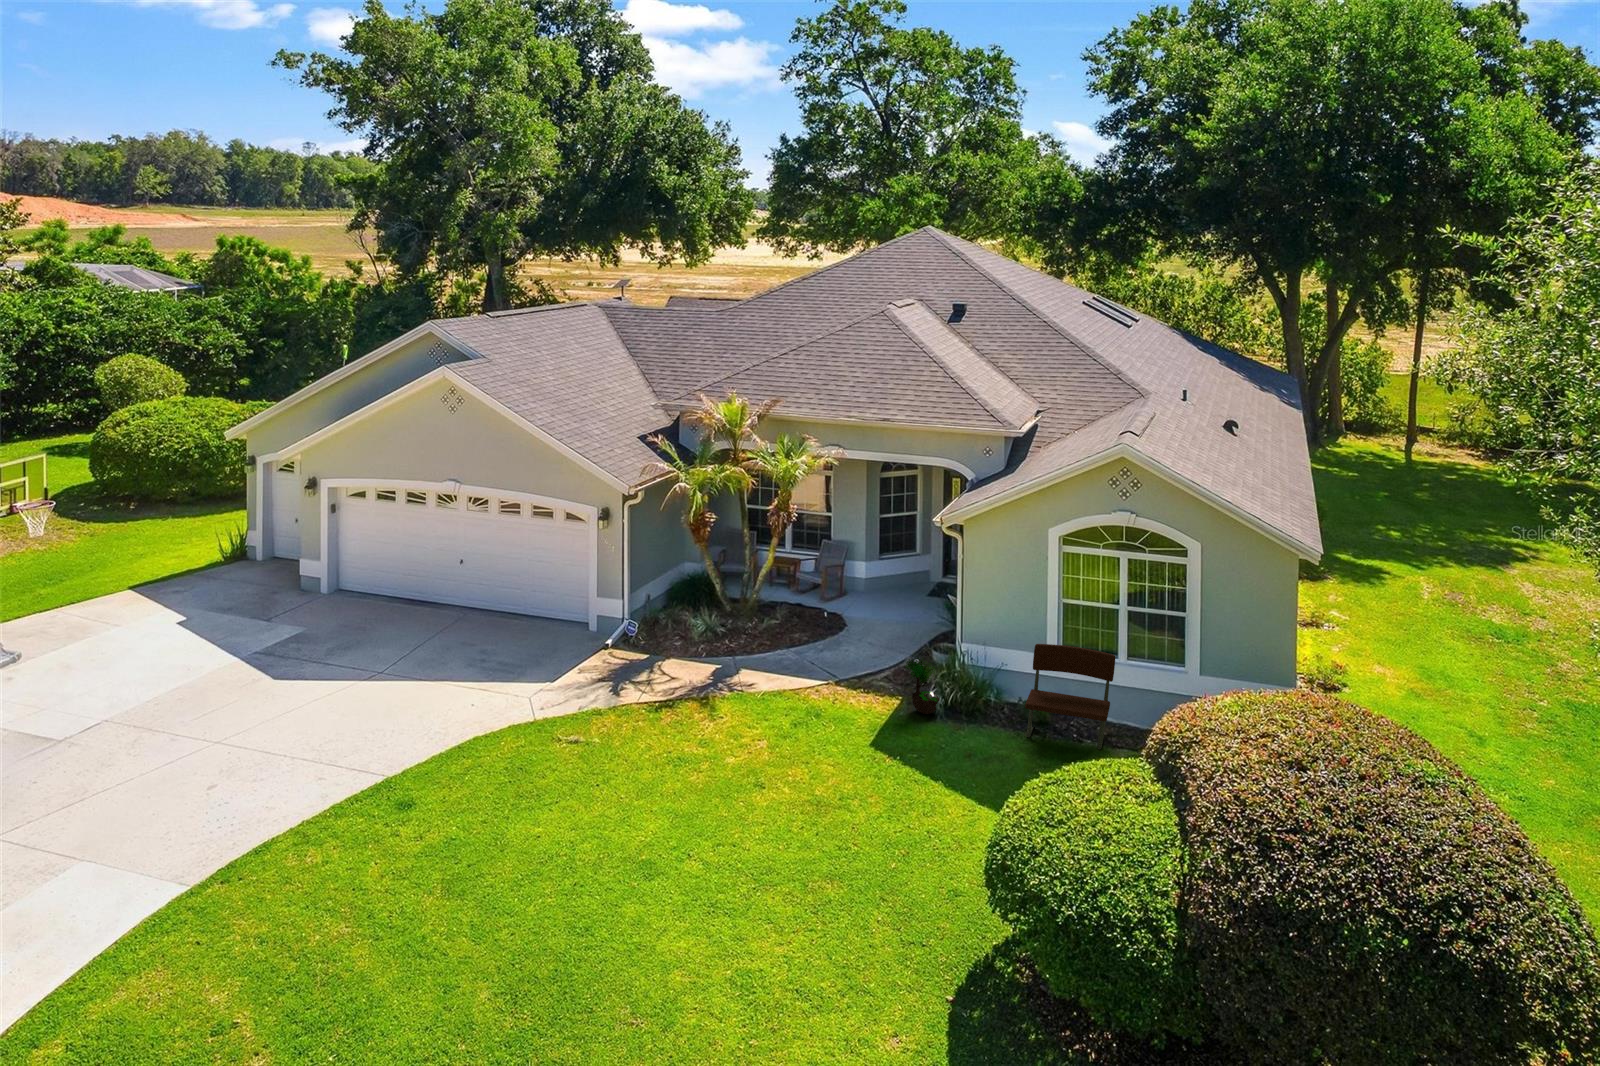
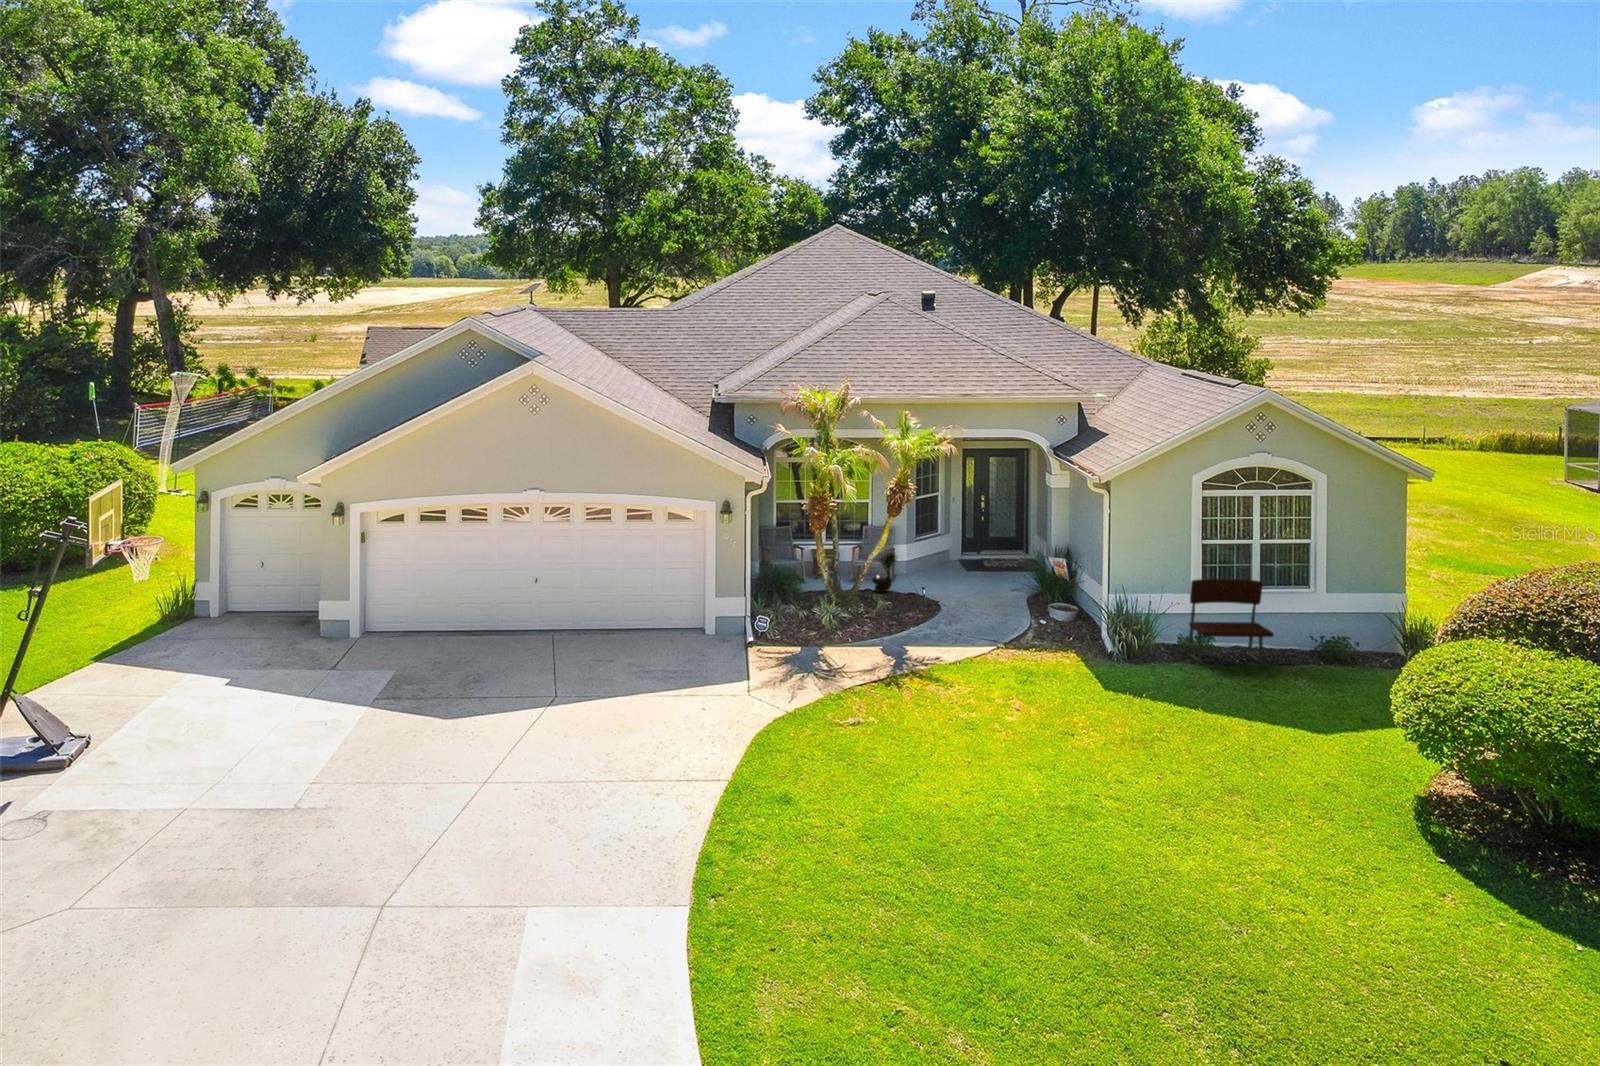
potted tree: present [906,657,939,714] -> present [872,551,897,592]

